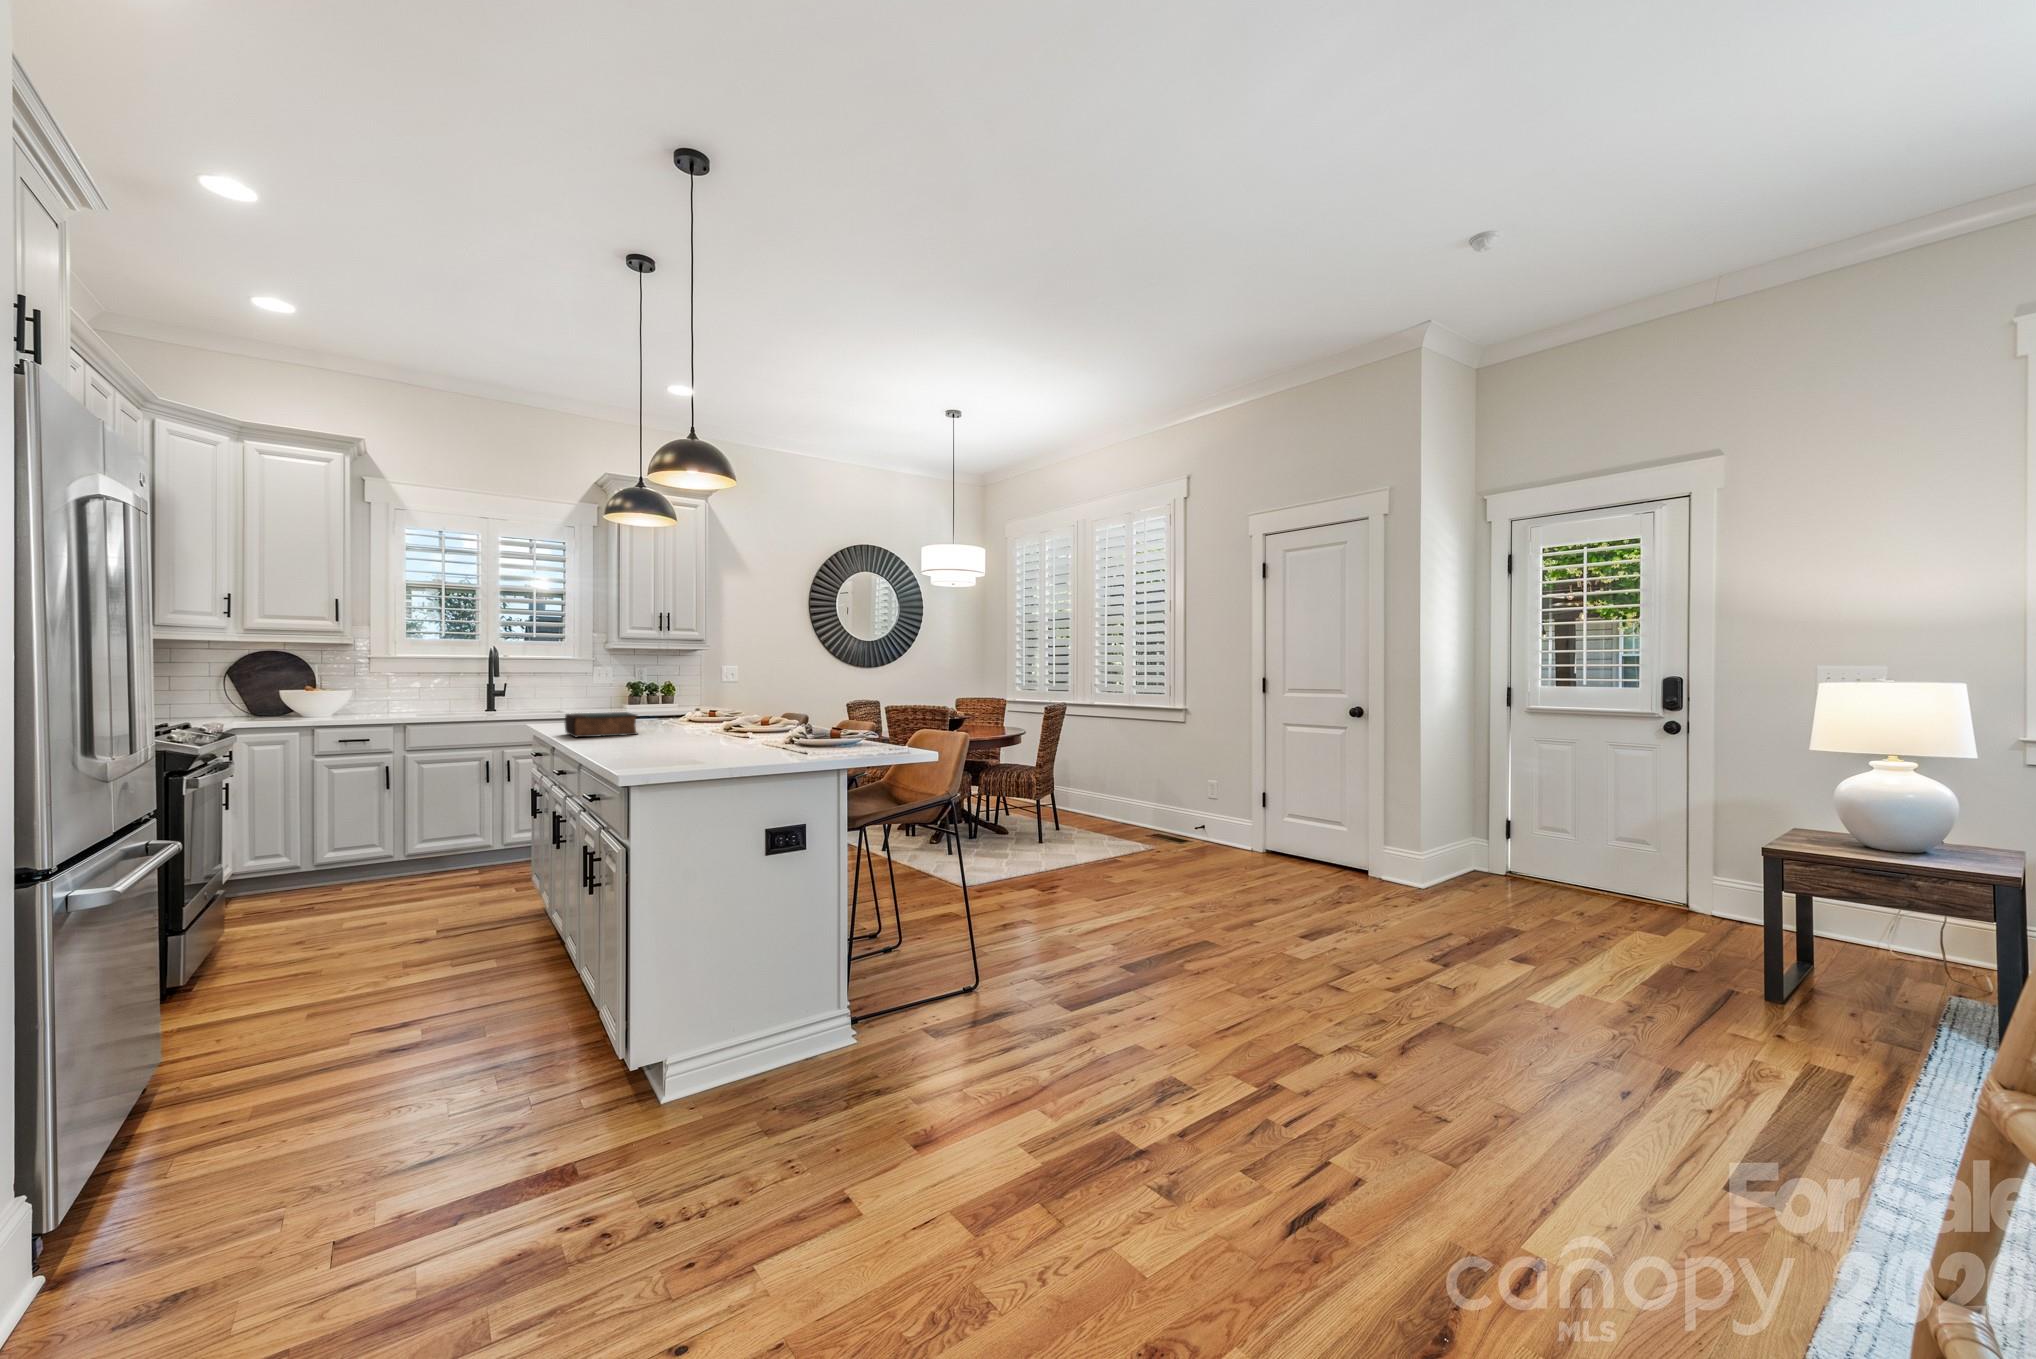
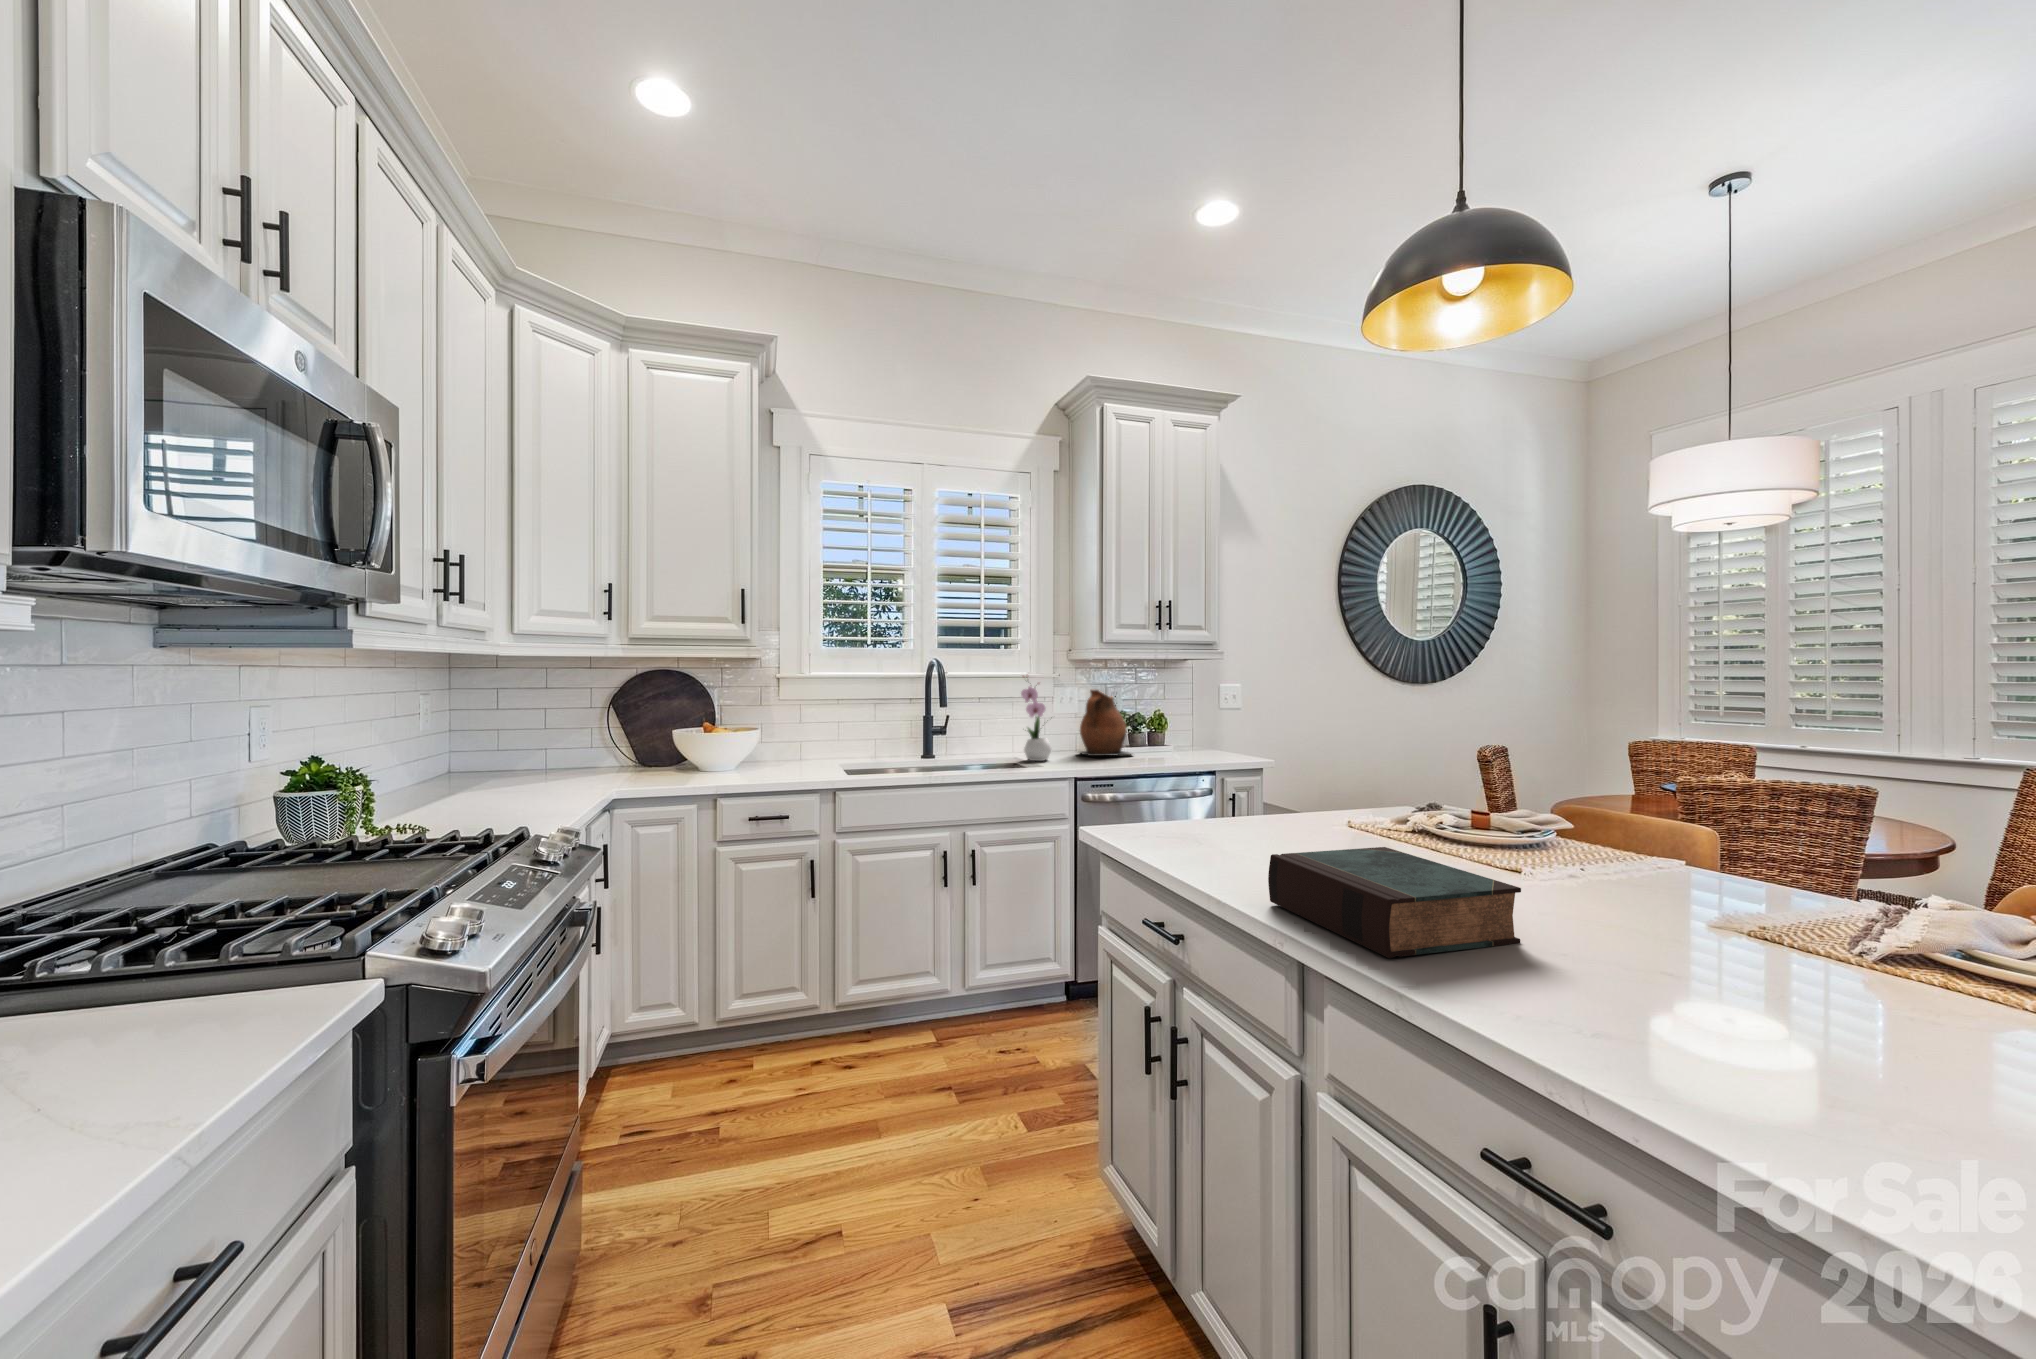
flower arrangement: none [559,656,587,712] -> present [1021,676,1051,761]
ceramic pitcher: none [606,666,646,709] -> present [1078,690,1132,756]

